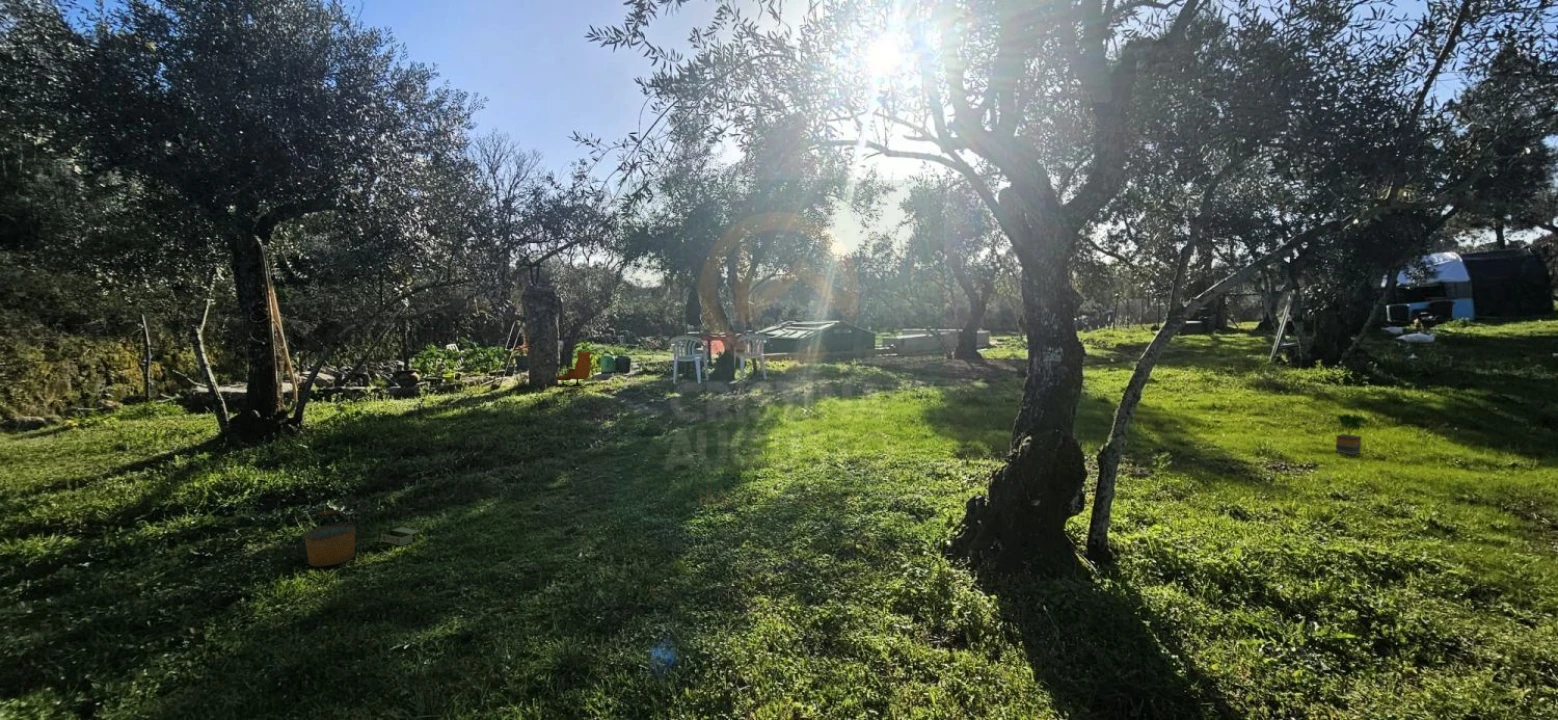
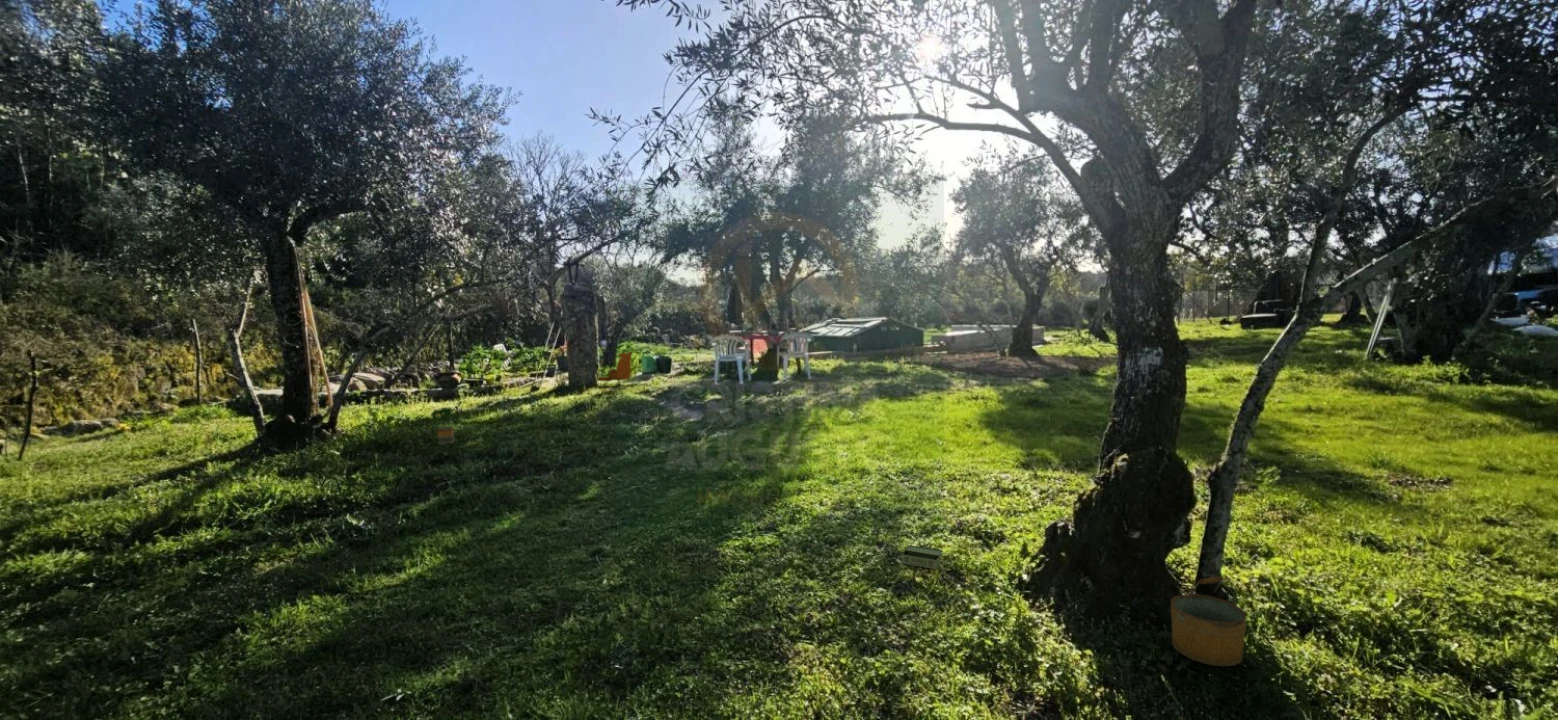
potted tree: present [1336,414,1367,455] -> present [431,407,457,445]
bucket: present [305,510,355,567] -> present [1171,577,1247,666]
toolbox: present [381,526,422,546] -> present [901,545,943,569]

